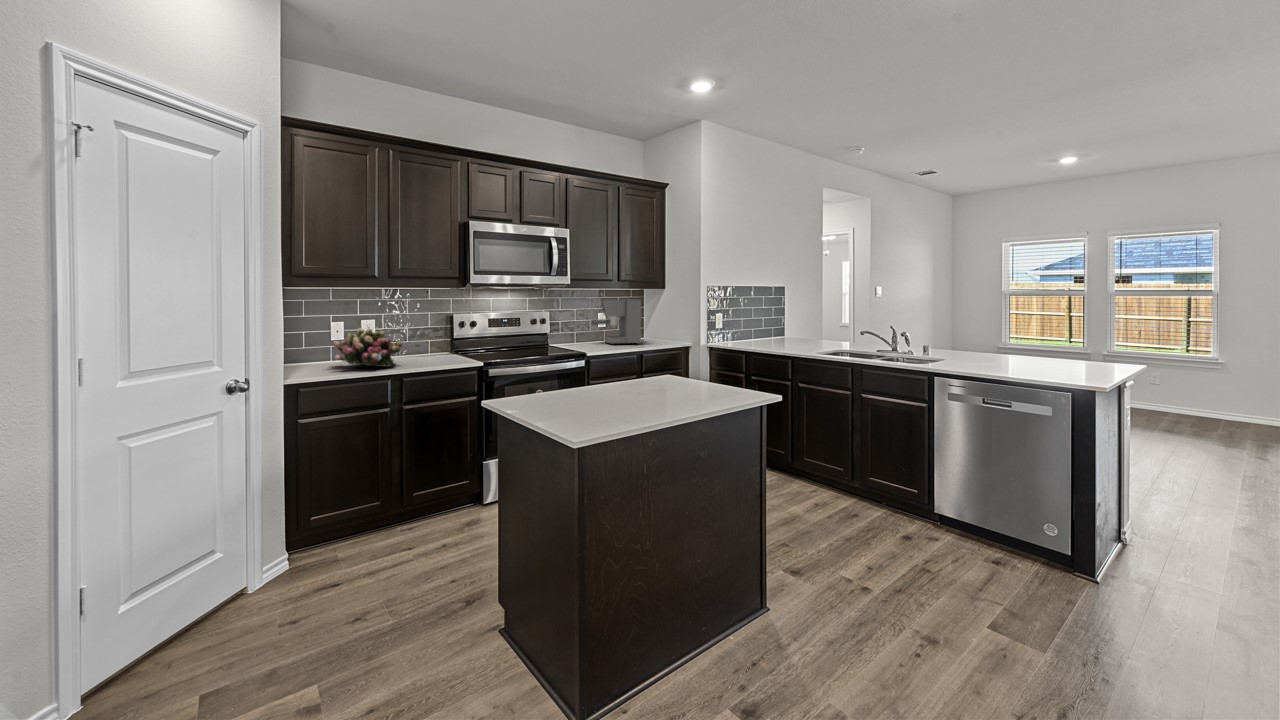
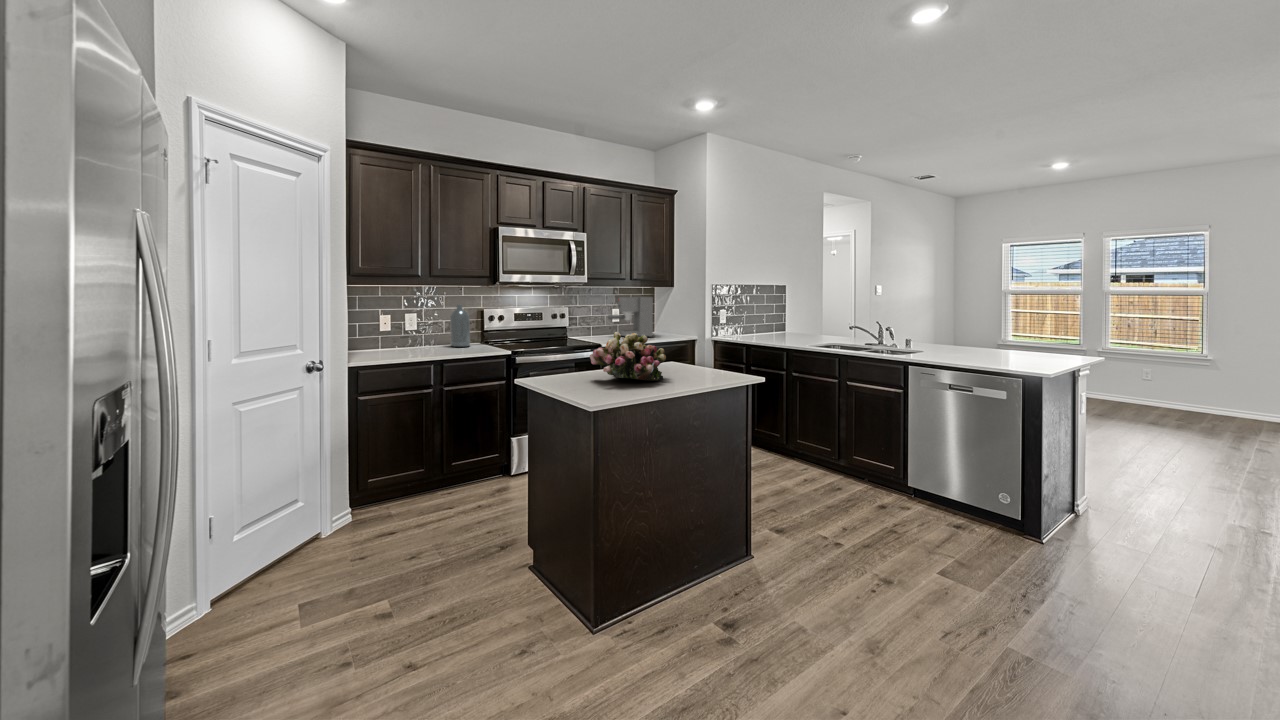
bottle: none [411,309,435,357] -> present [450,305,470,347]
flower arrangement: present [333,328,402,367] -> present [590,332,666,381]

